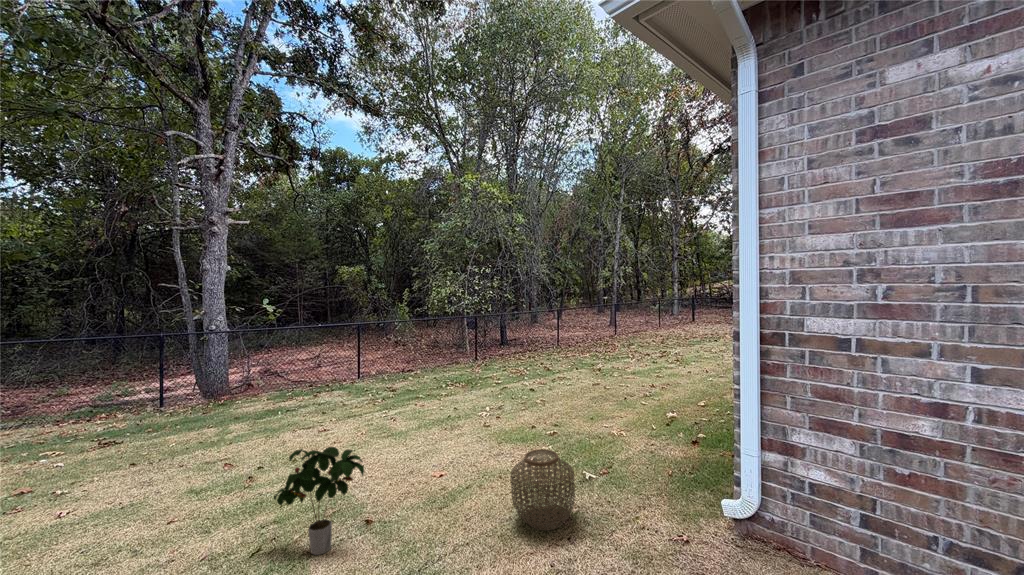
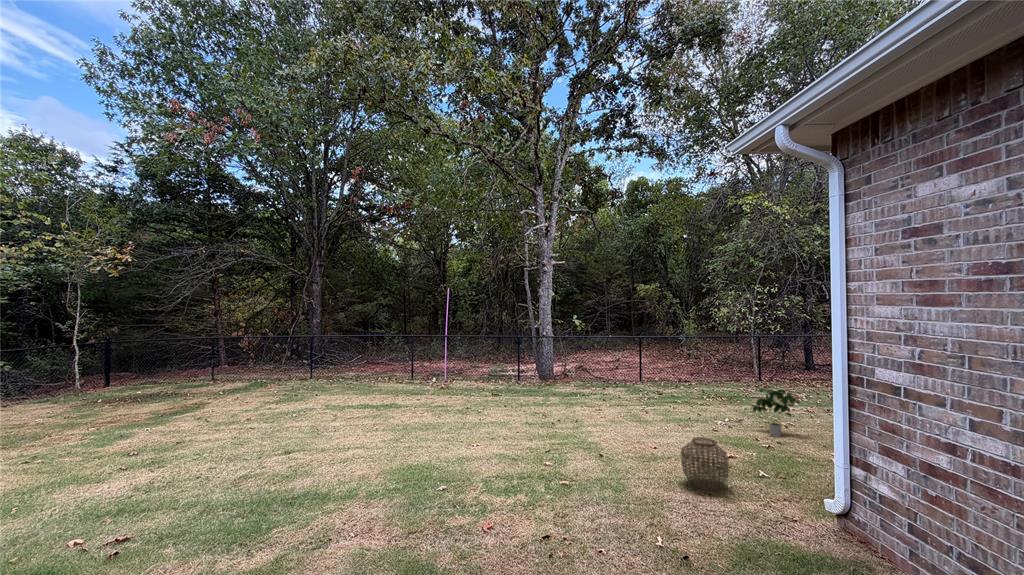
potted plant: present [274,447,364,555] -> present [751,389,799,437]

